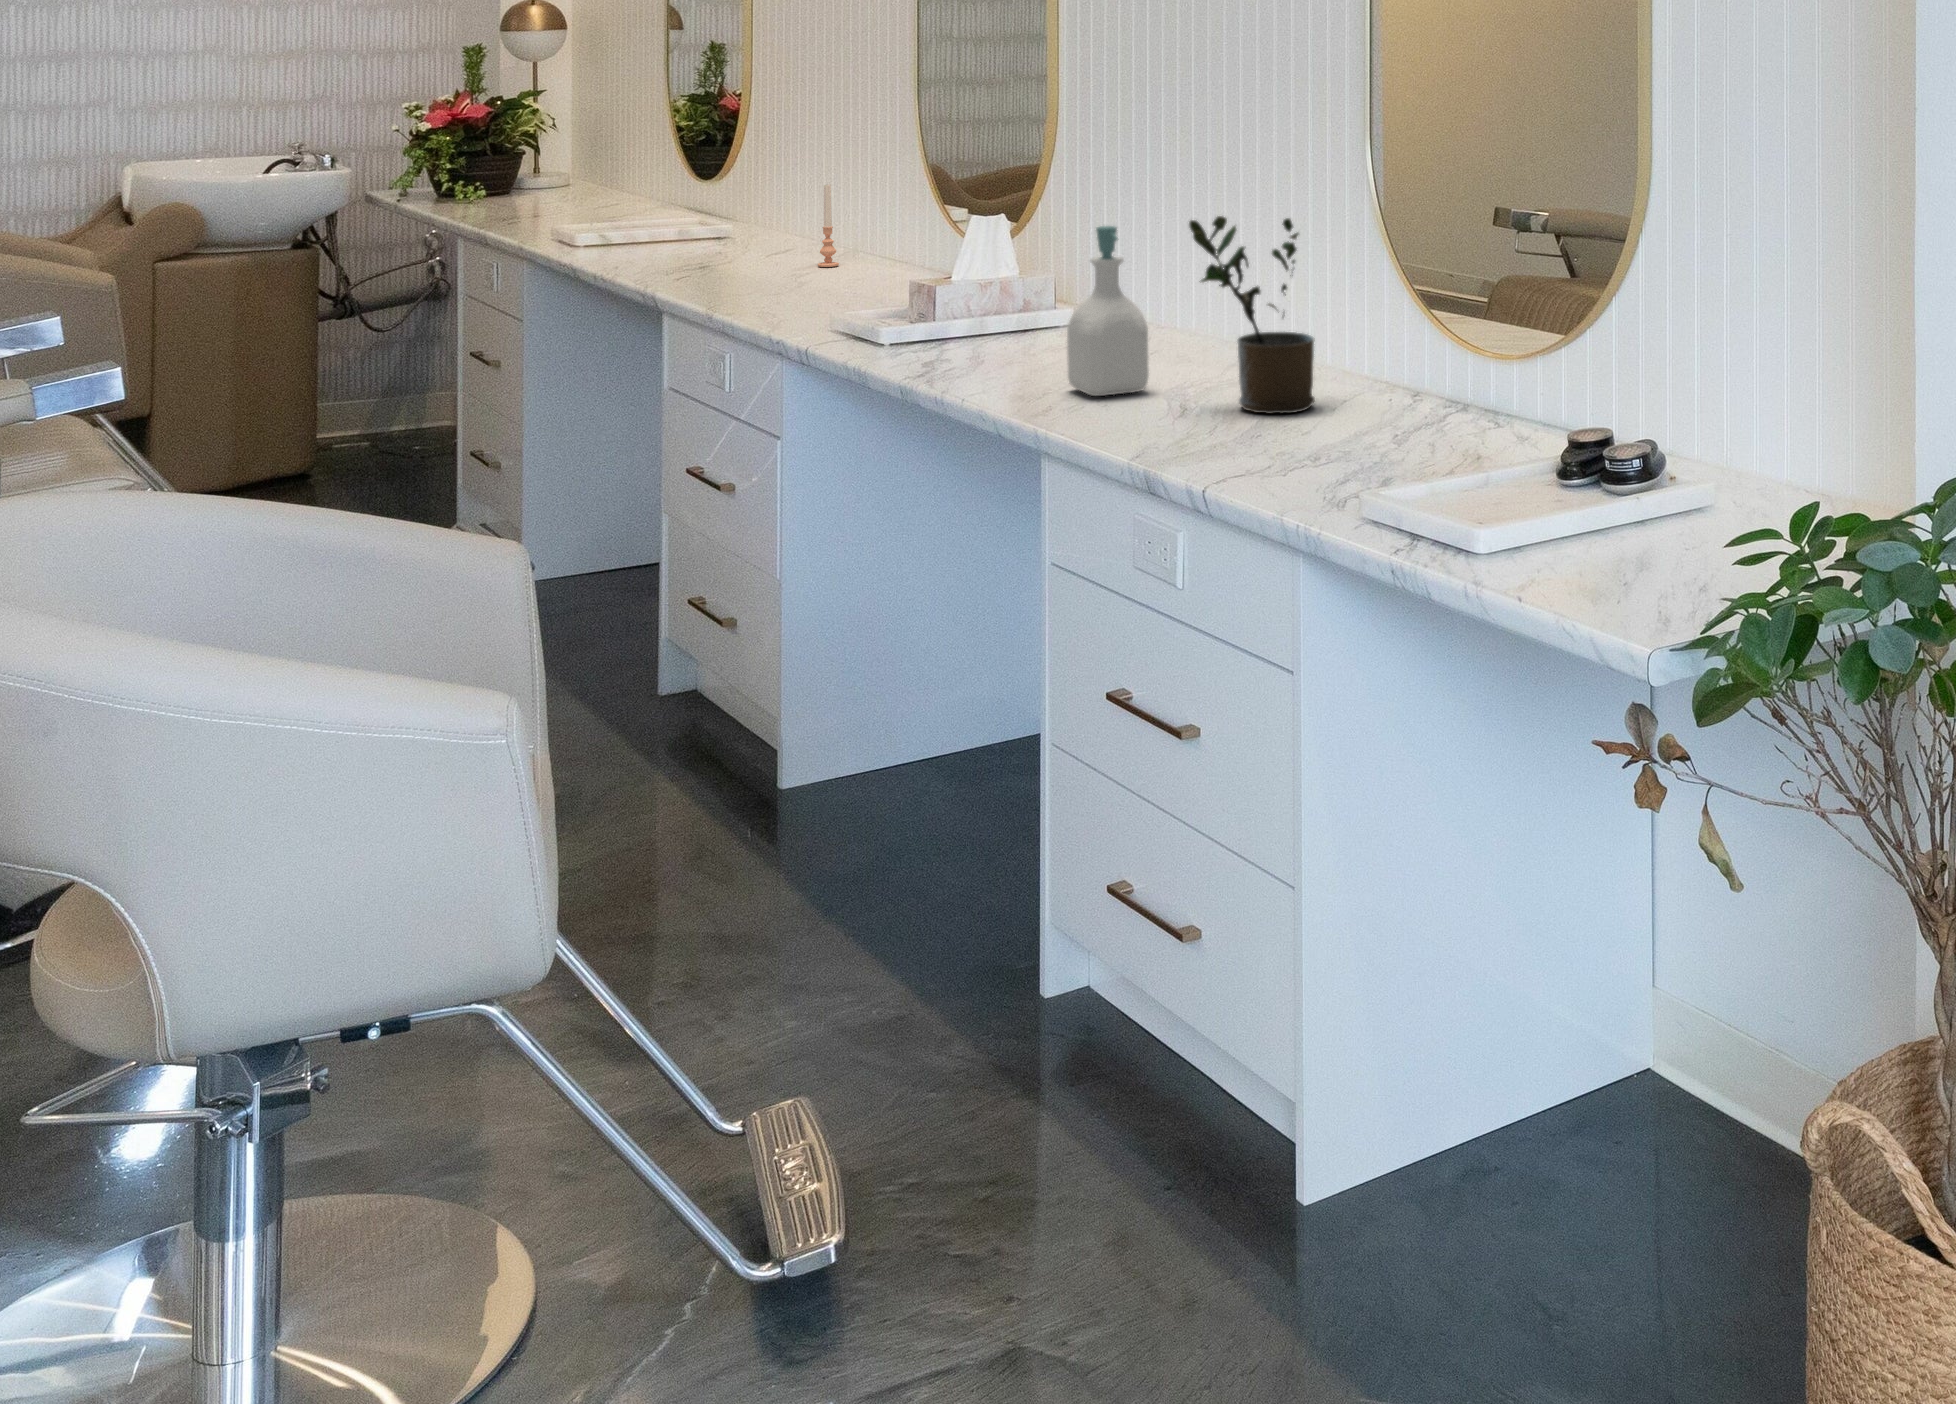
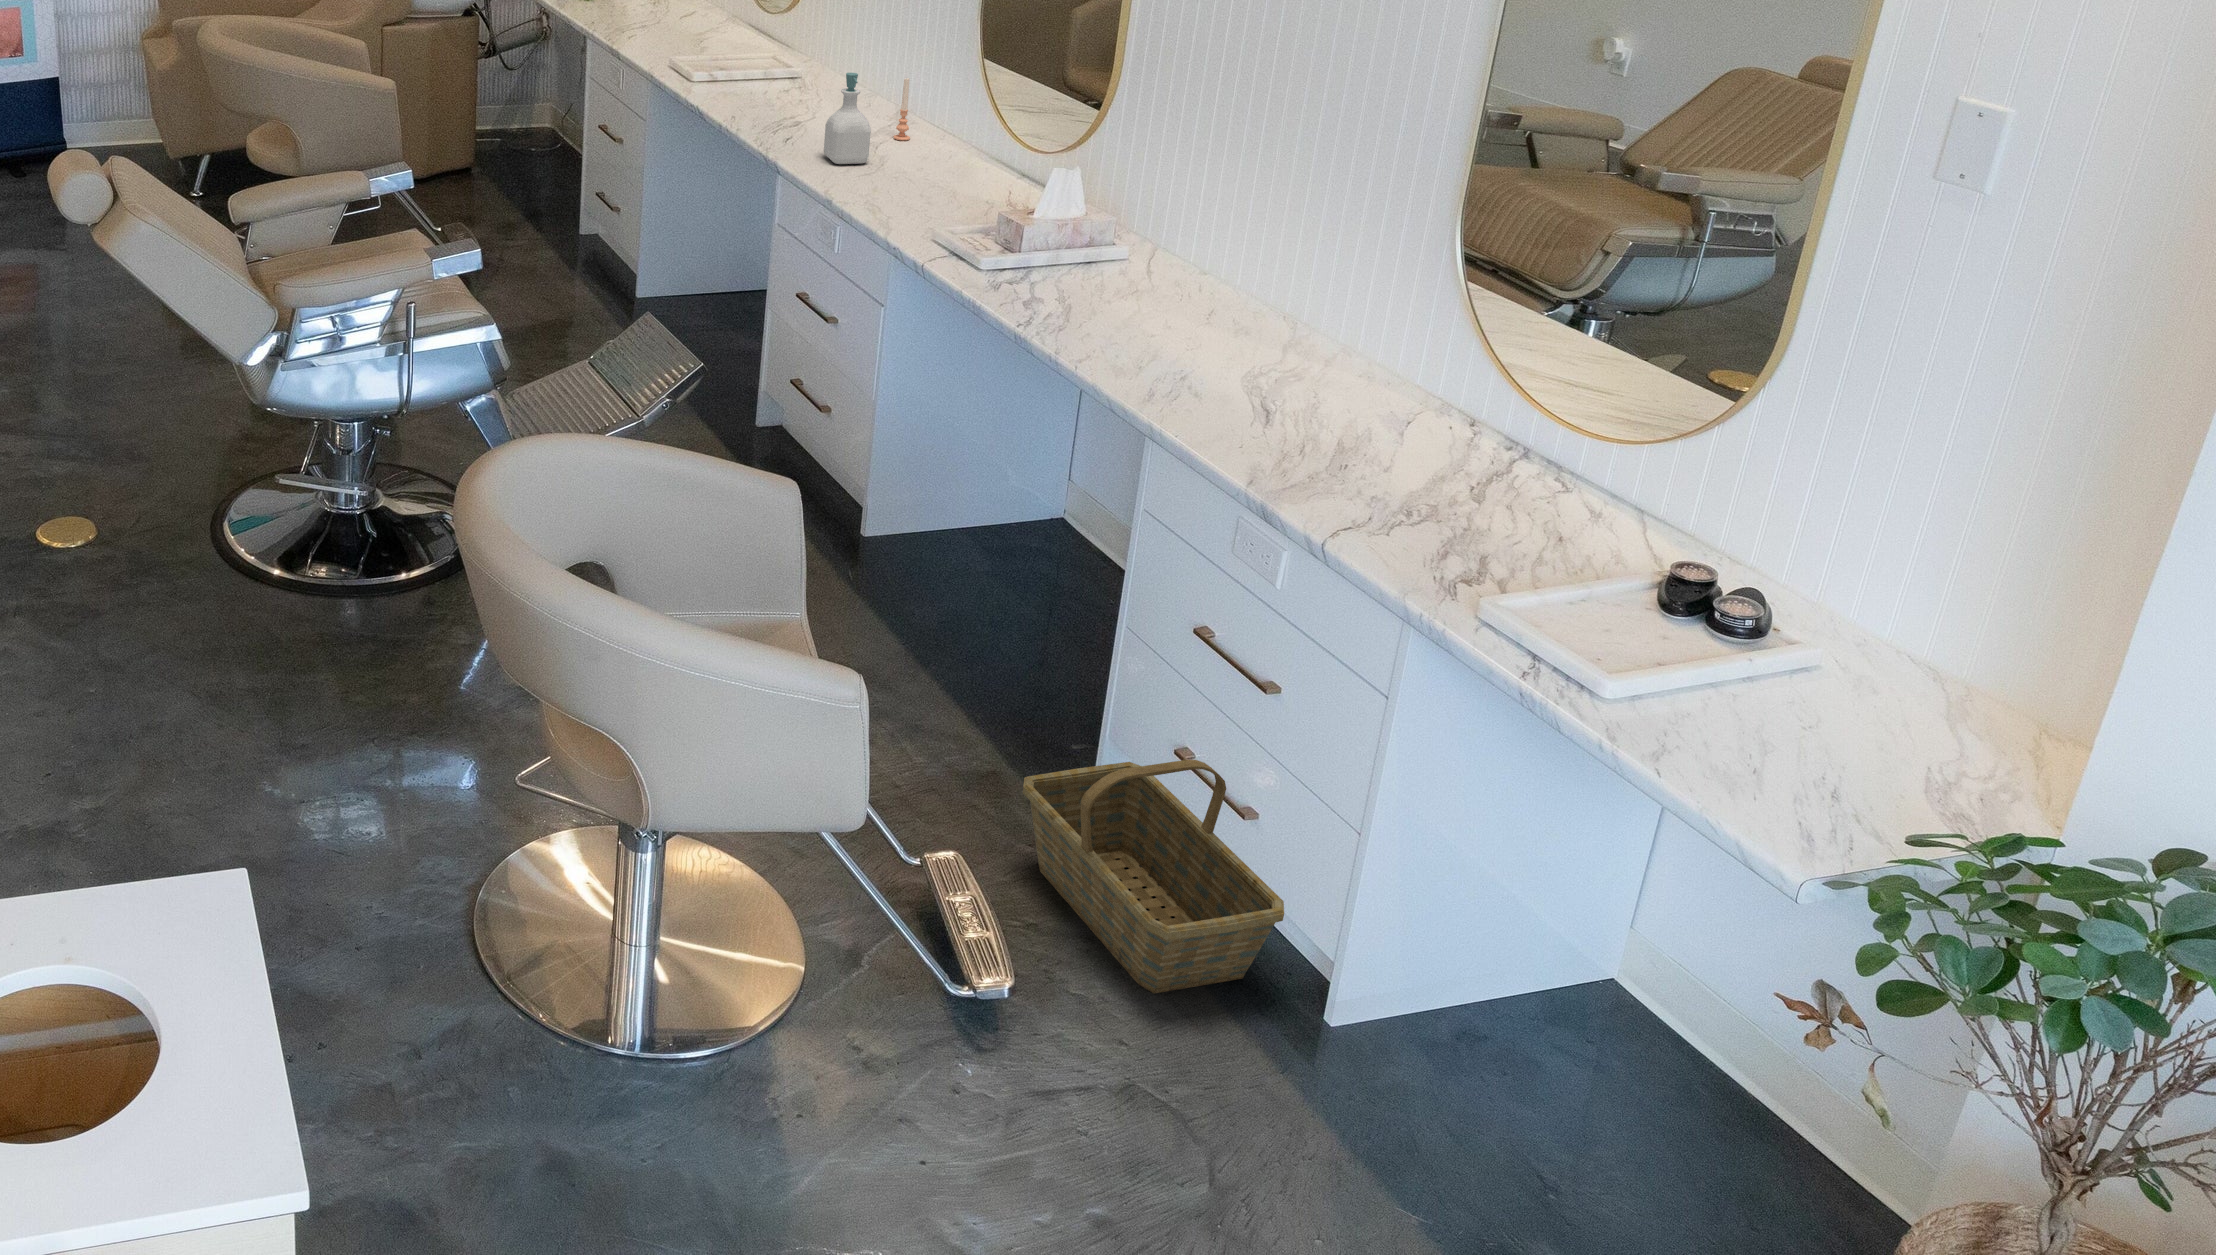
potted plant: present [1189,216,1315,414] -> none [1297,280,1396,443]
soap bottle: present [1067,226,1149,396] -> present [824,73,871,164]
basket: none [907,876,1238,1236] -> present [1023,760,1284,993]

